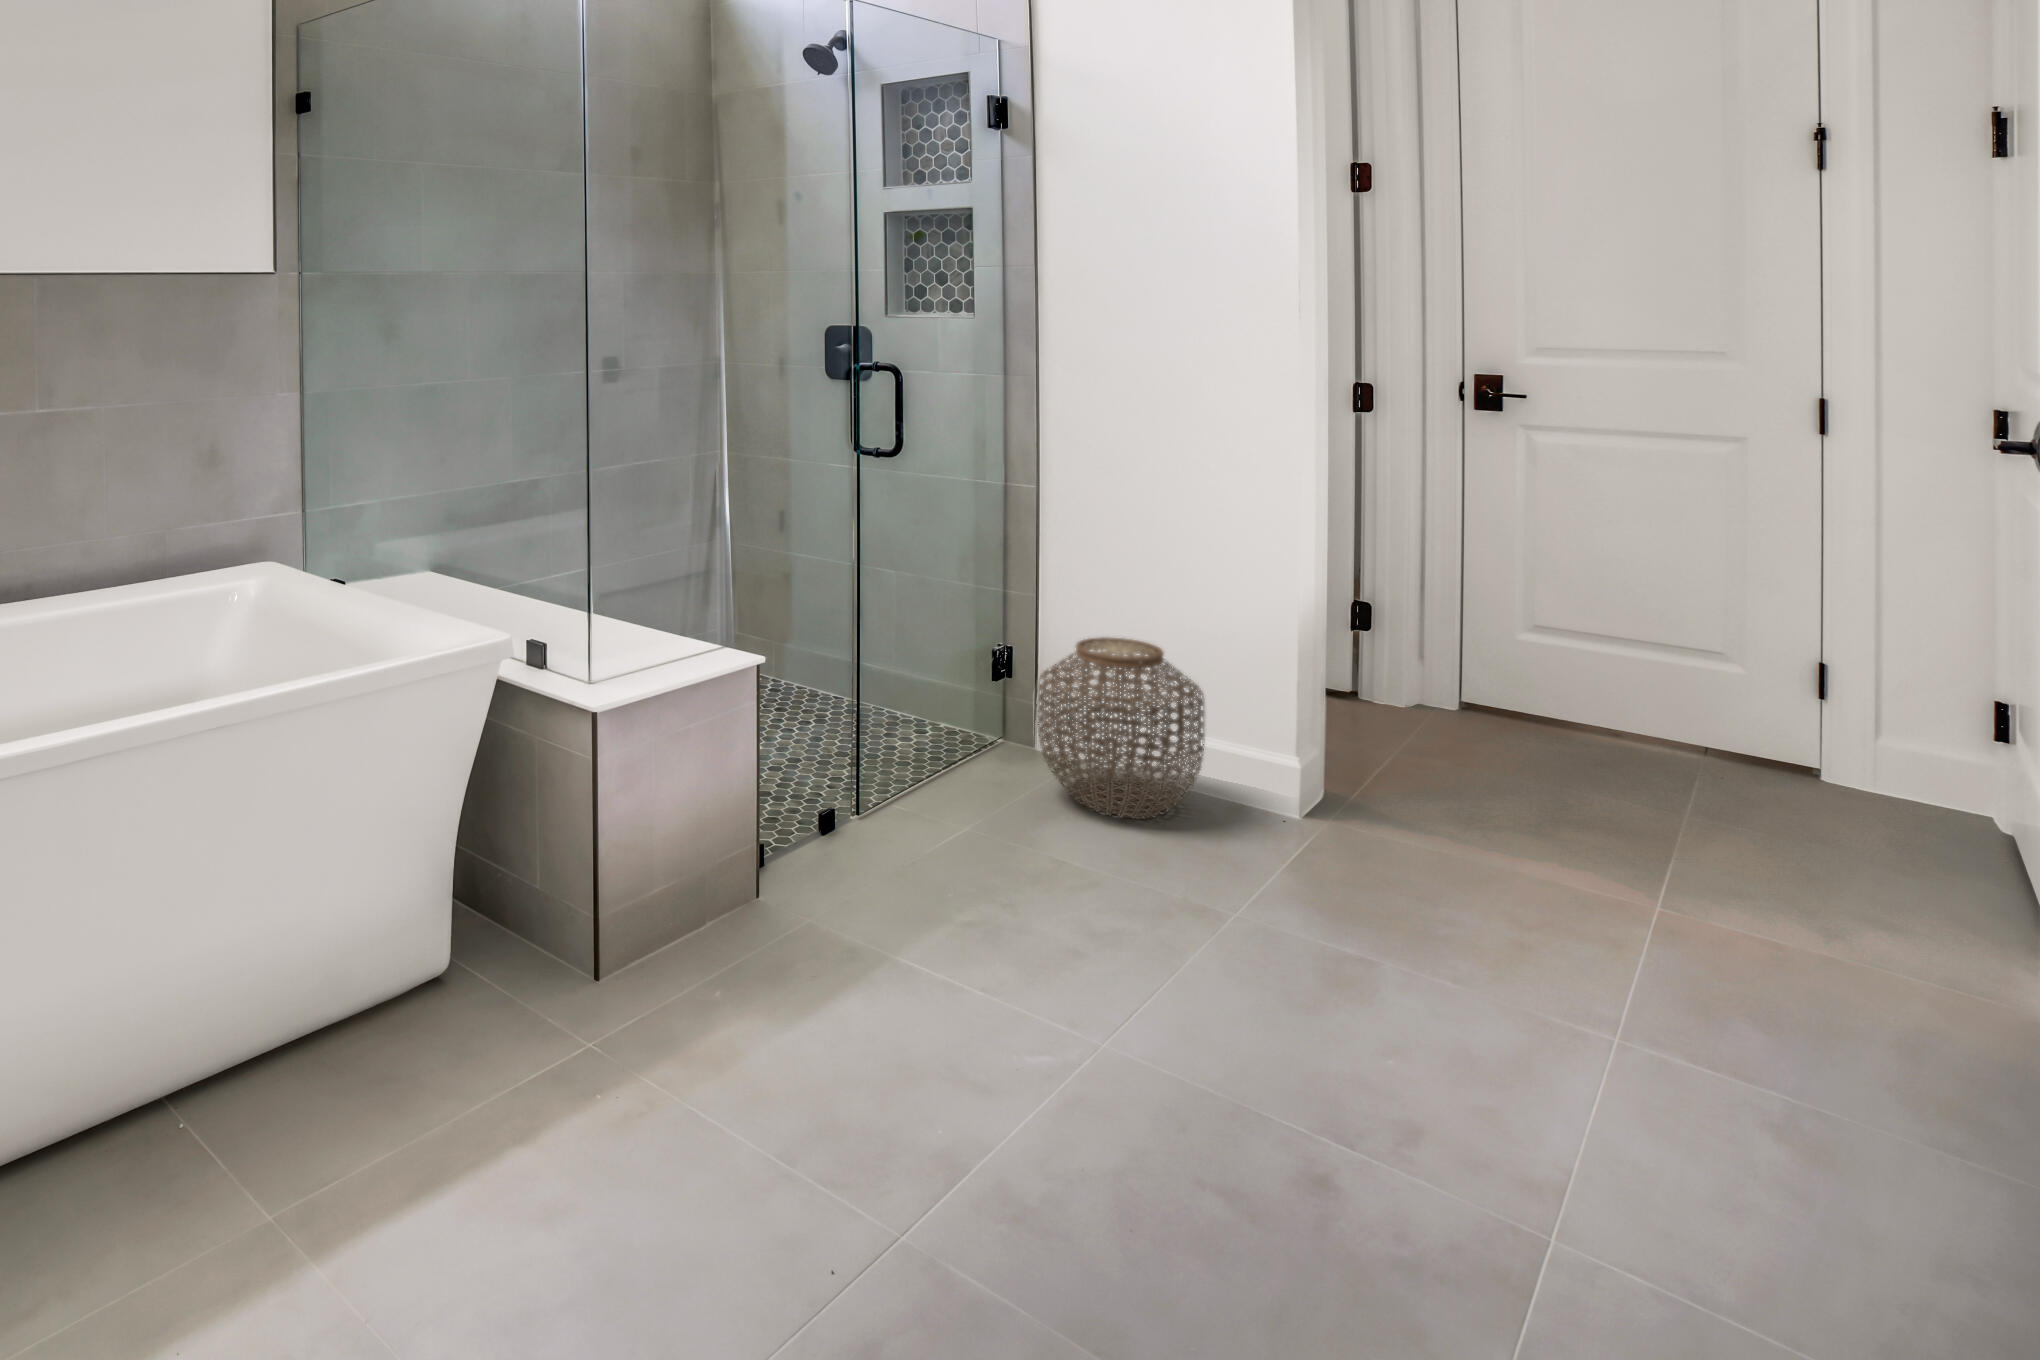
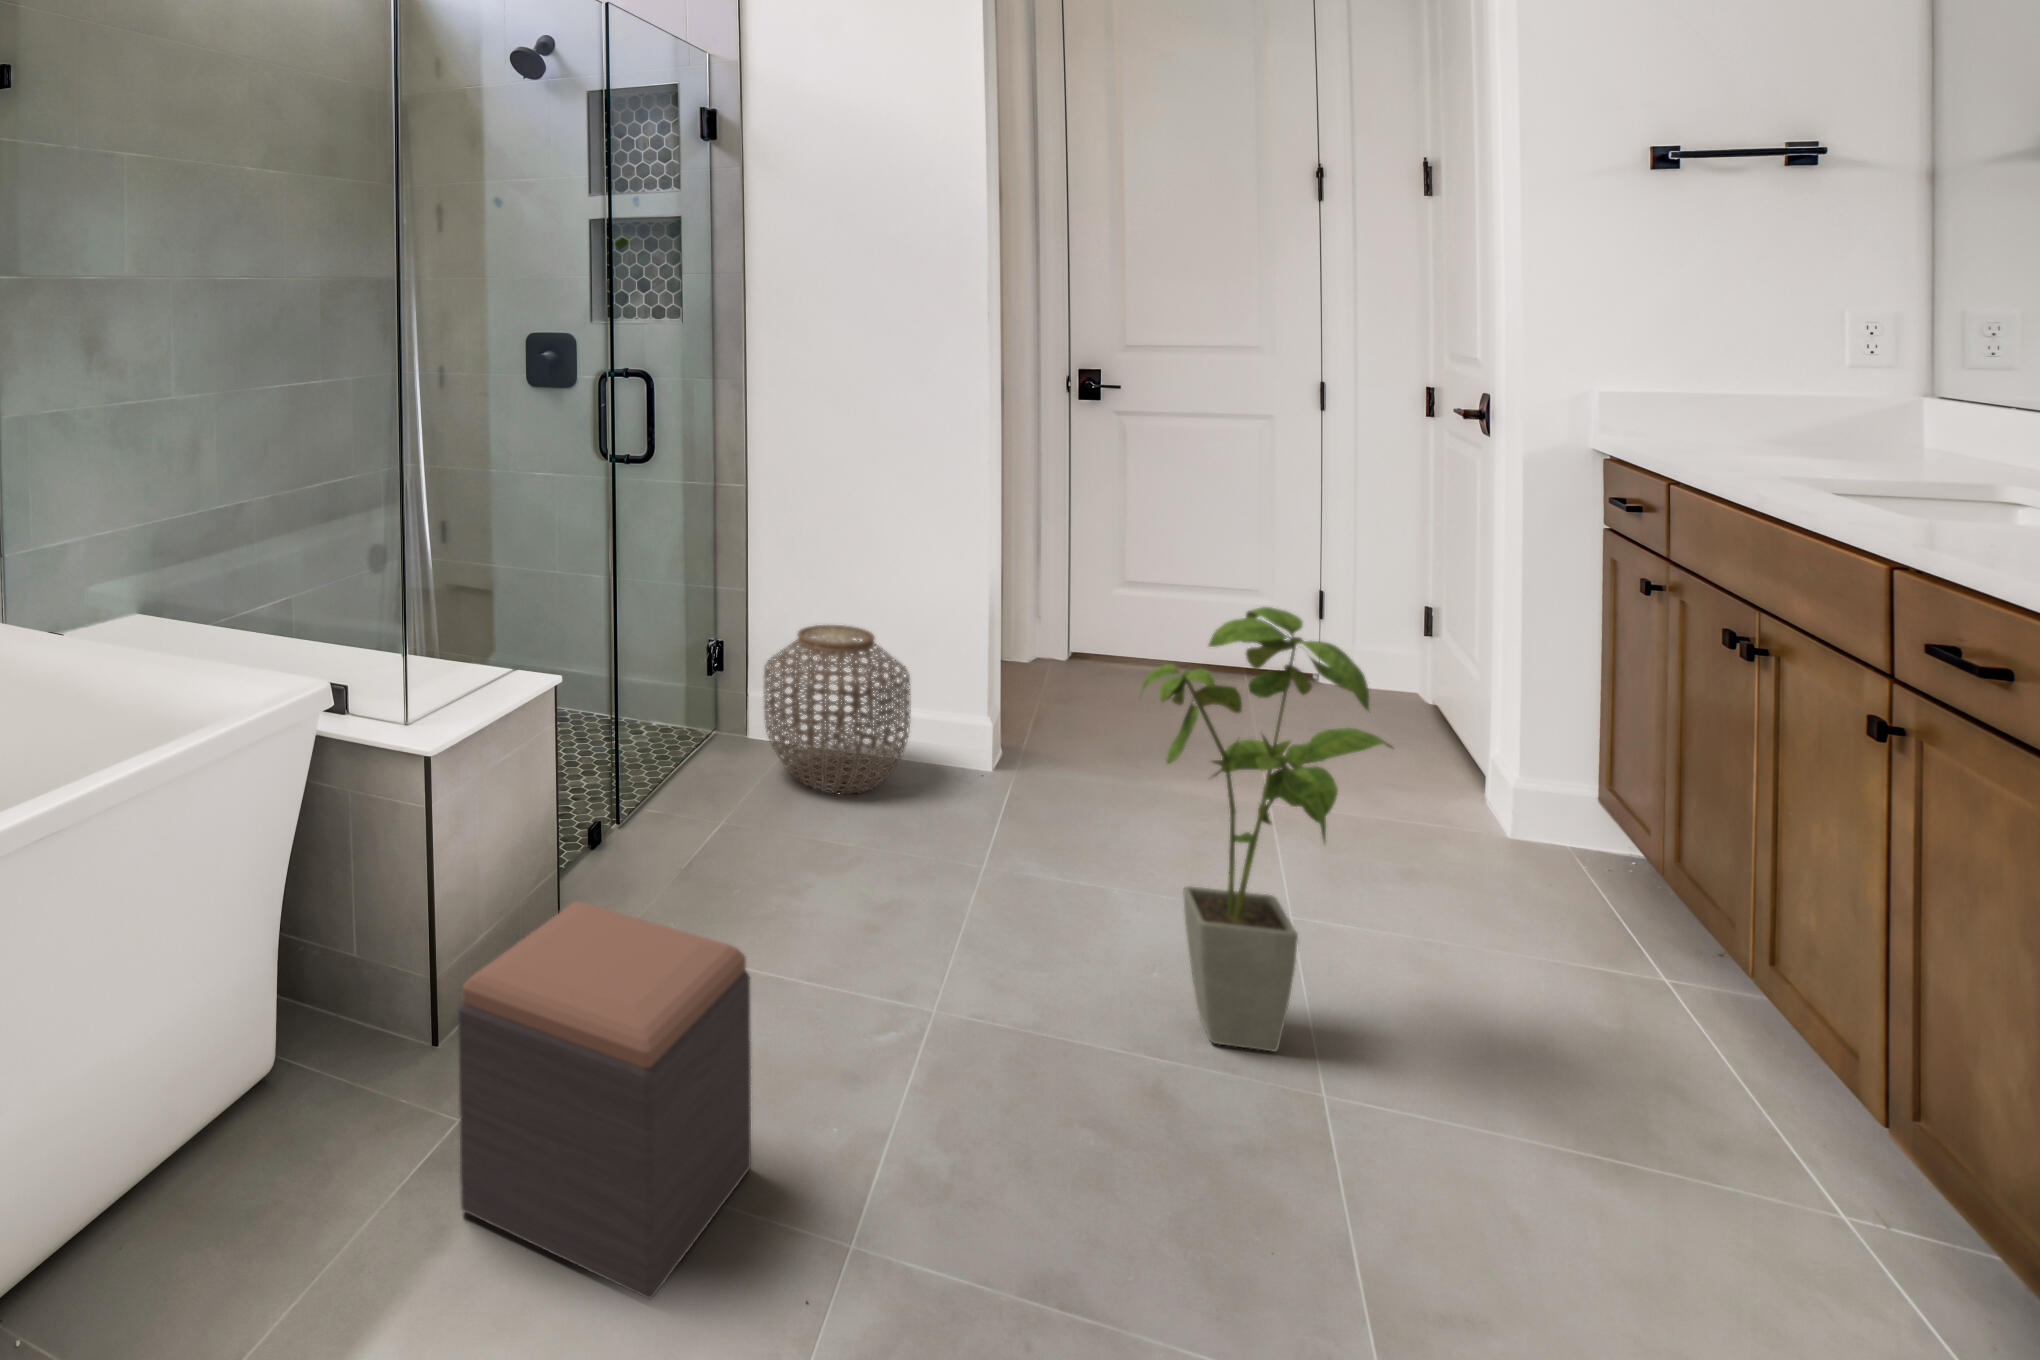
house plant: none [1360,637,1692,1147] -> present [1143,607,1393,1051]
footstool: none [559,856,840,1212] -> present [458,902,751,1299]

